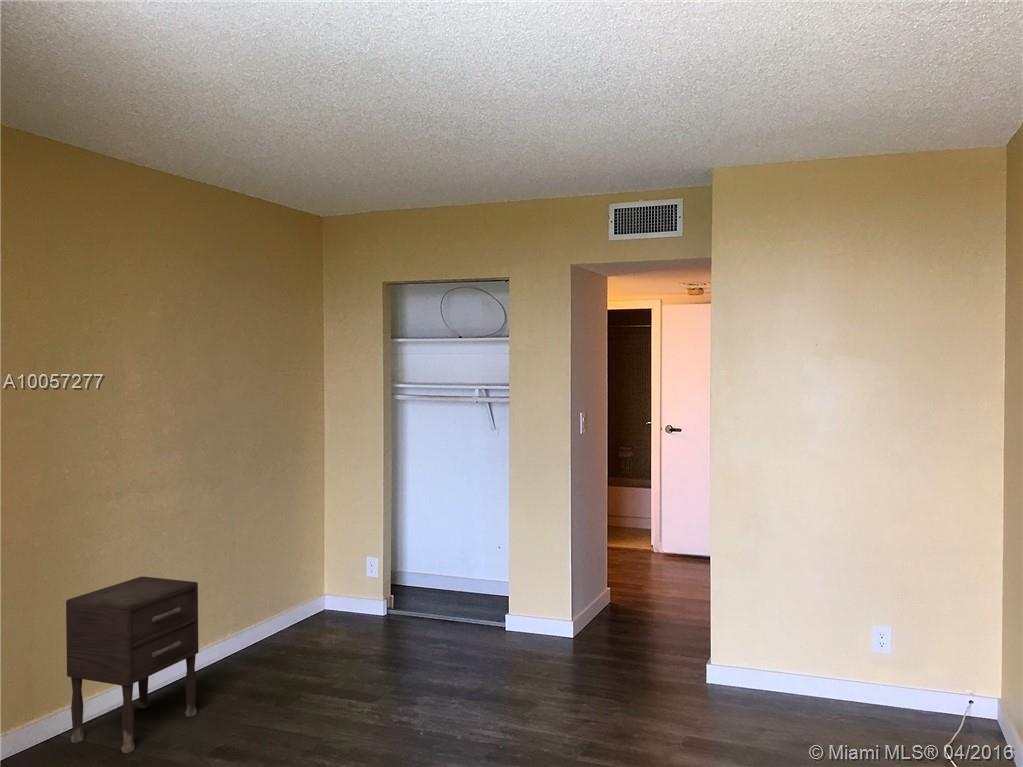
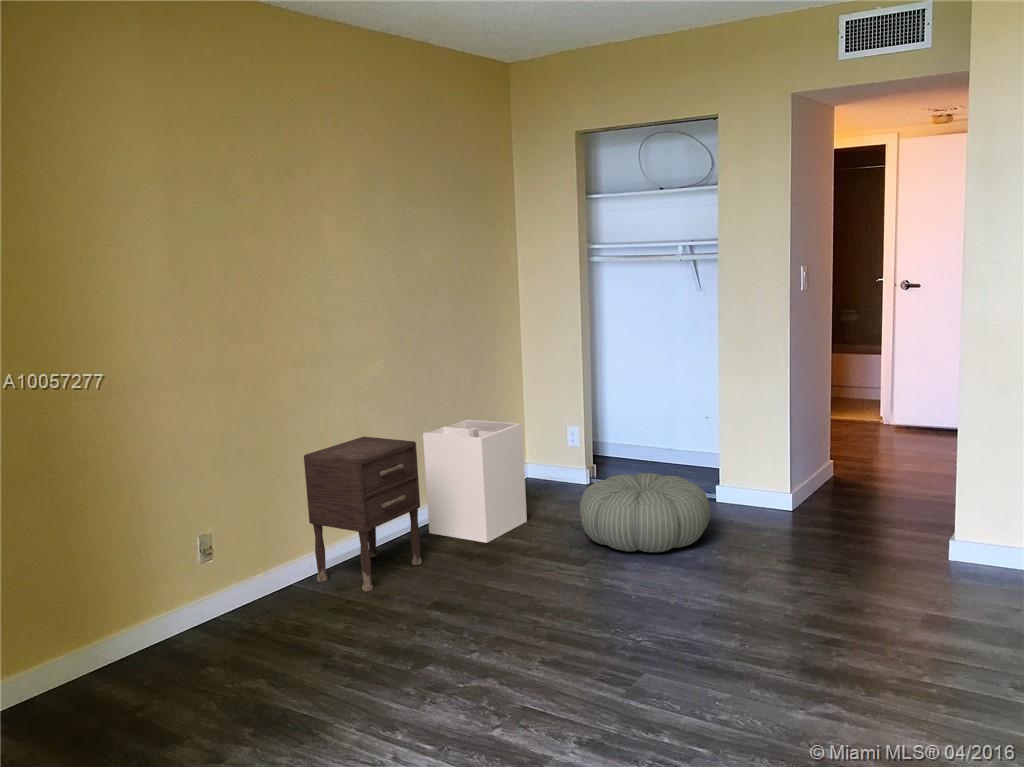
laundry hamper: none [211,554,317,686] -> present [423,420,527,543]
pouf: none [370,608,497,692] -> present [580,473,710,552]

